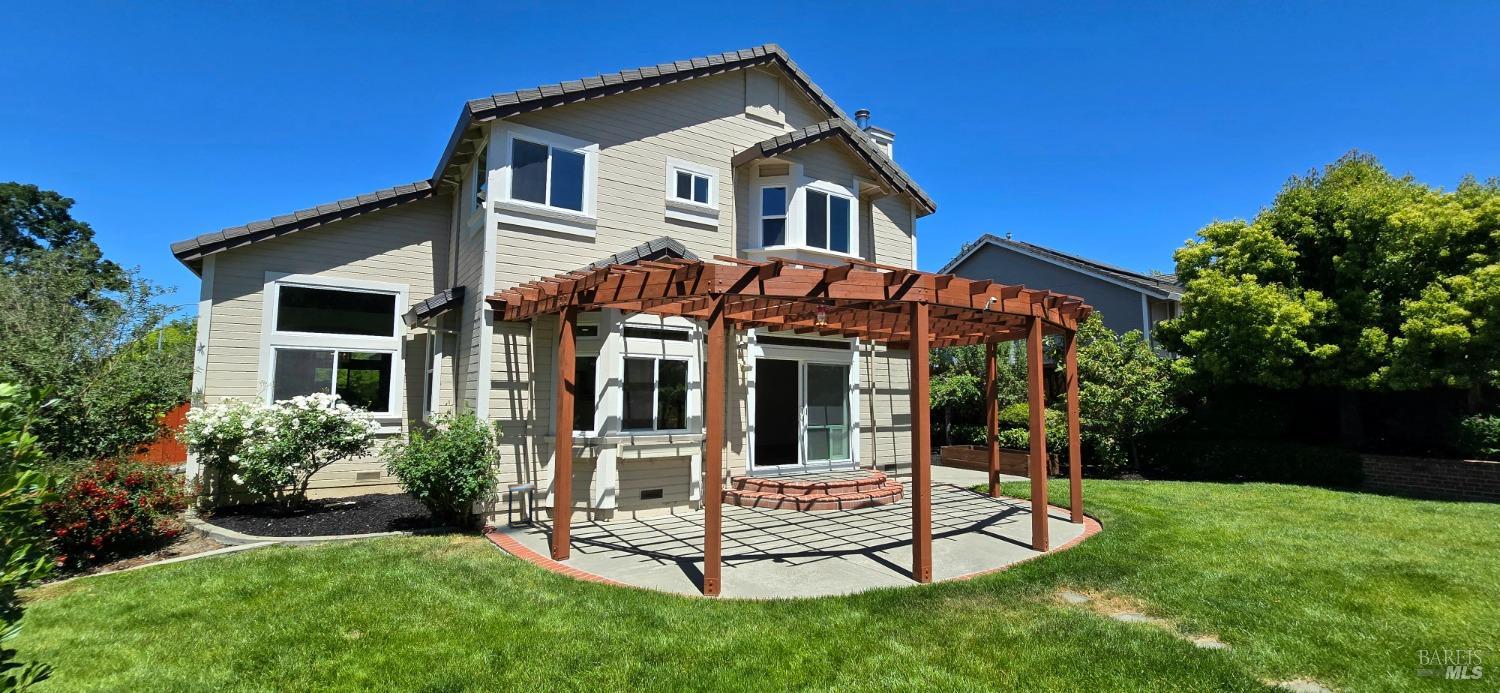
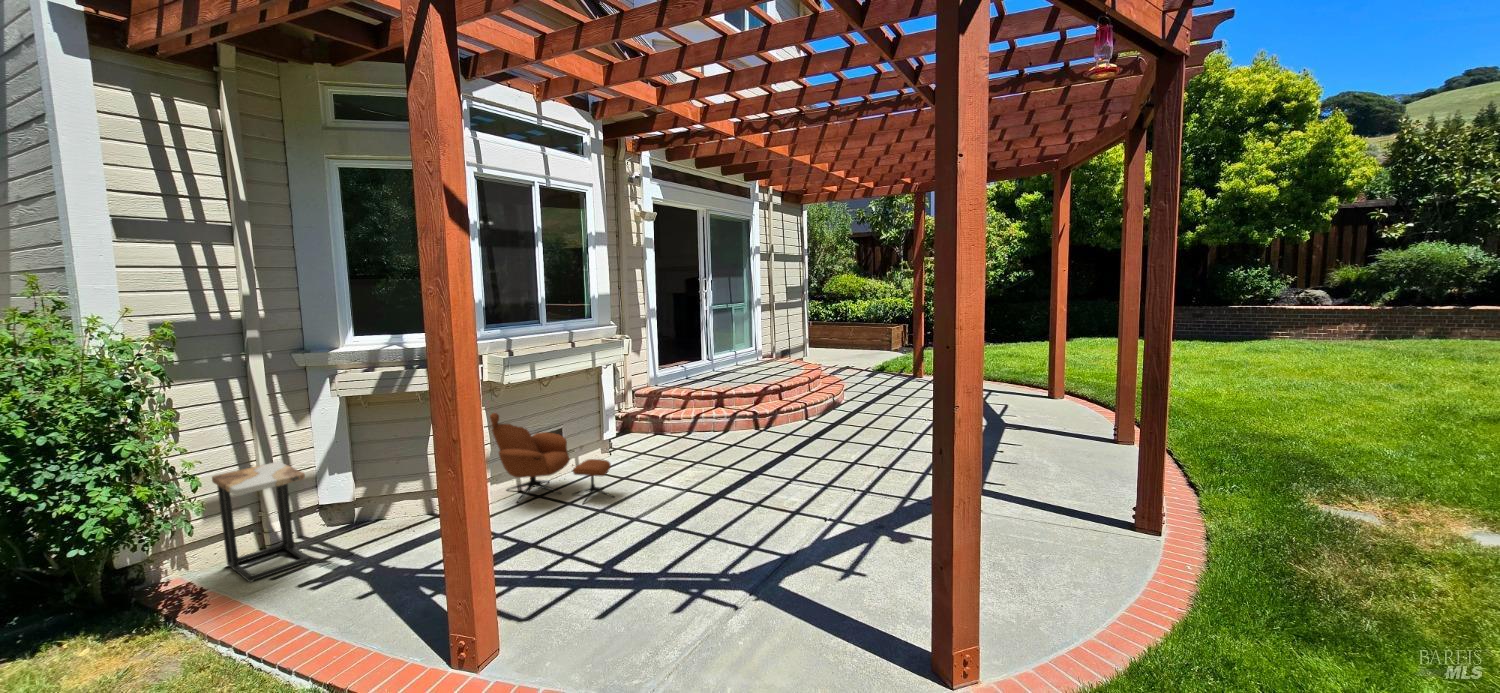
lounge chair: none [622,471,674,525] -> present [490,413,612,503]

